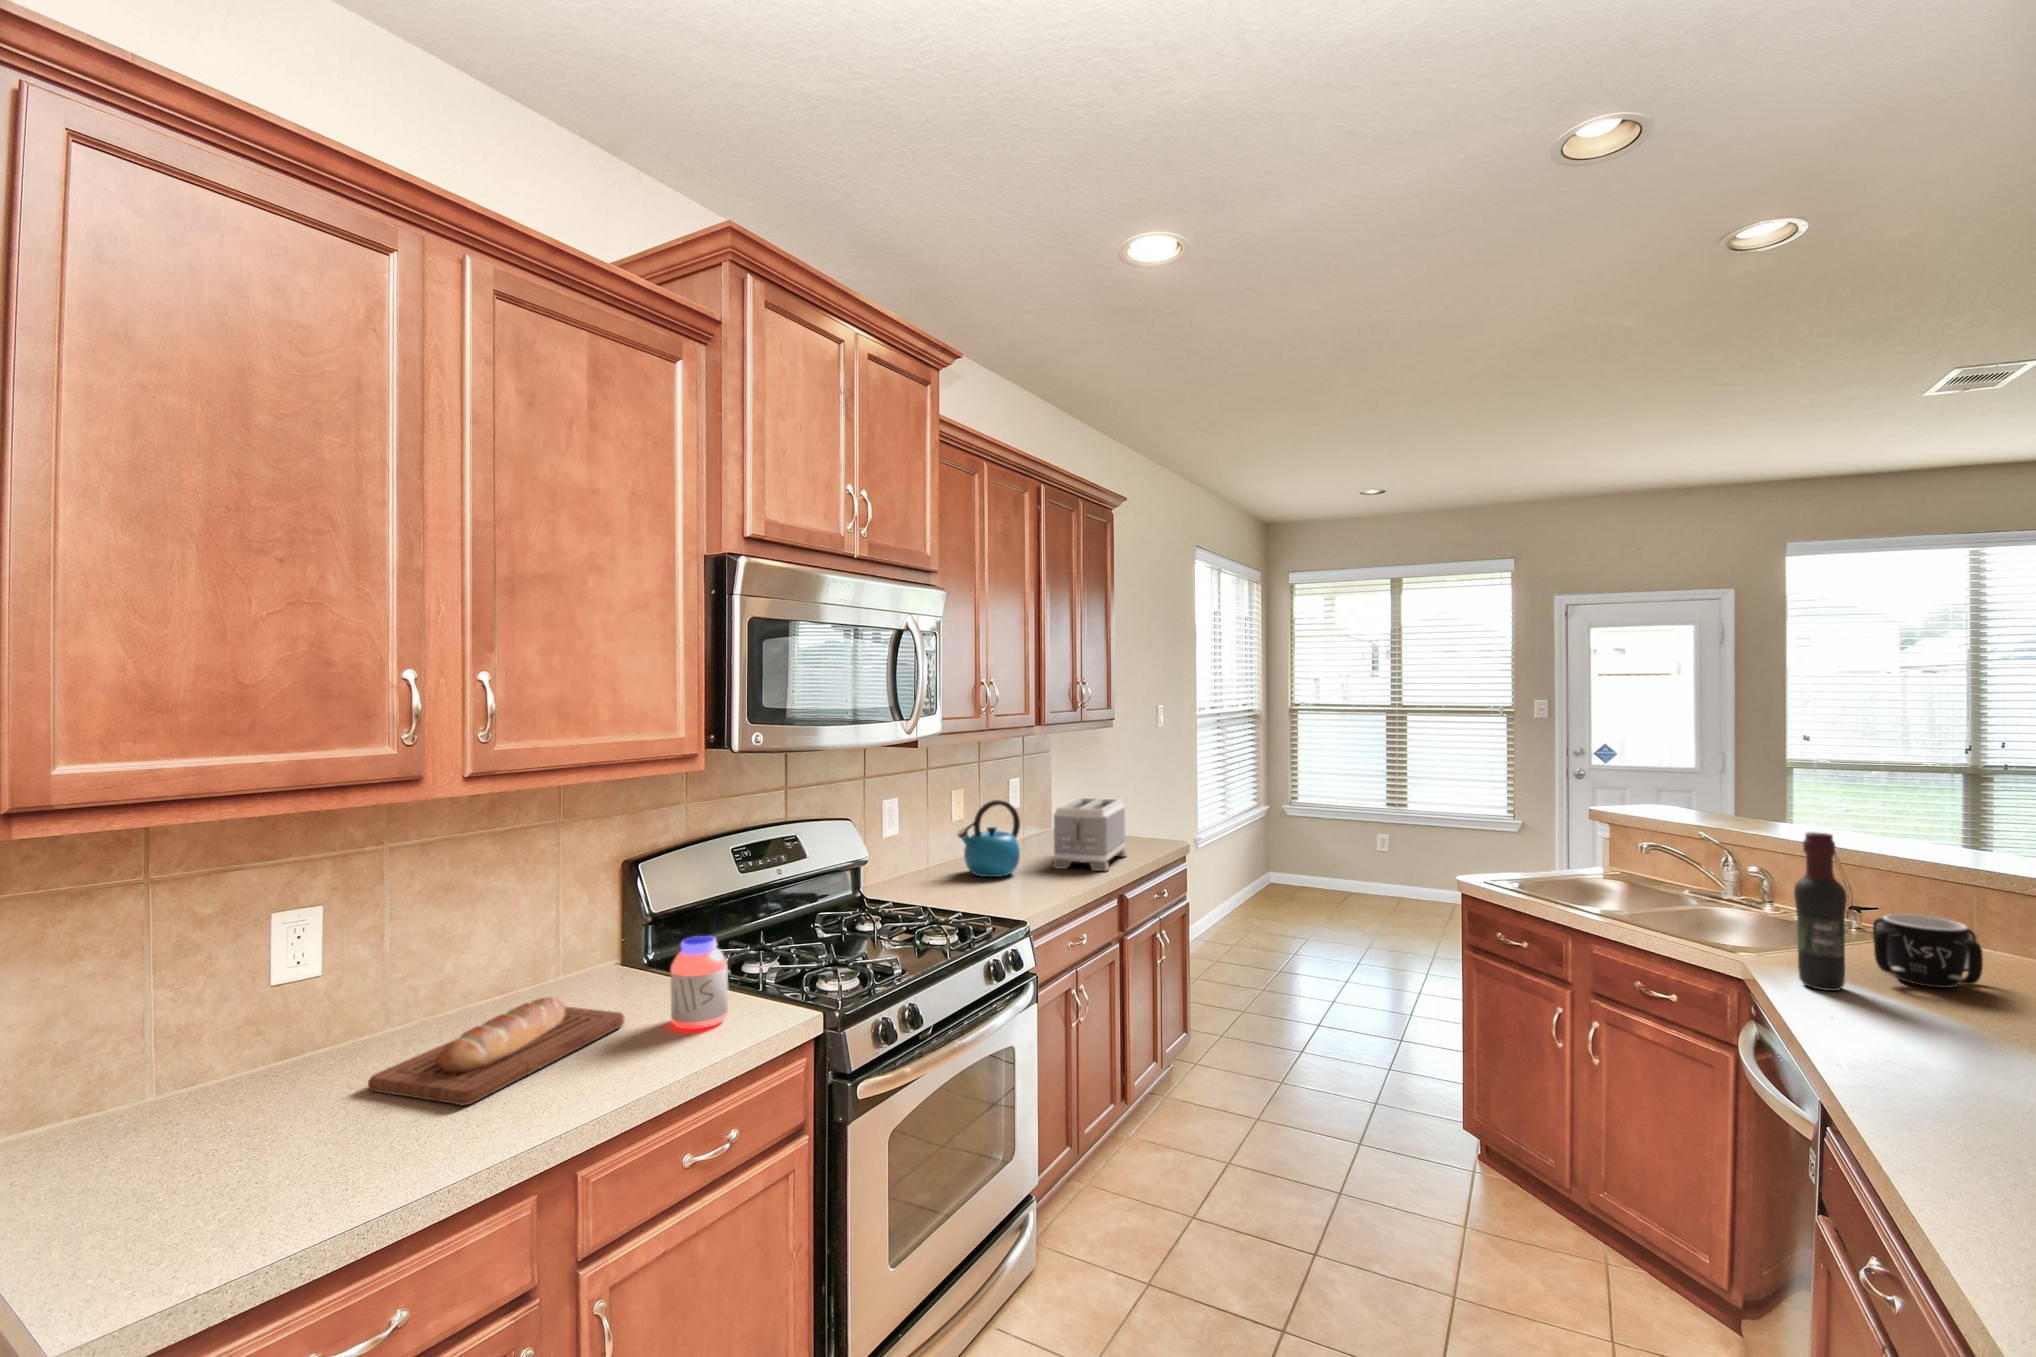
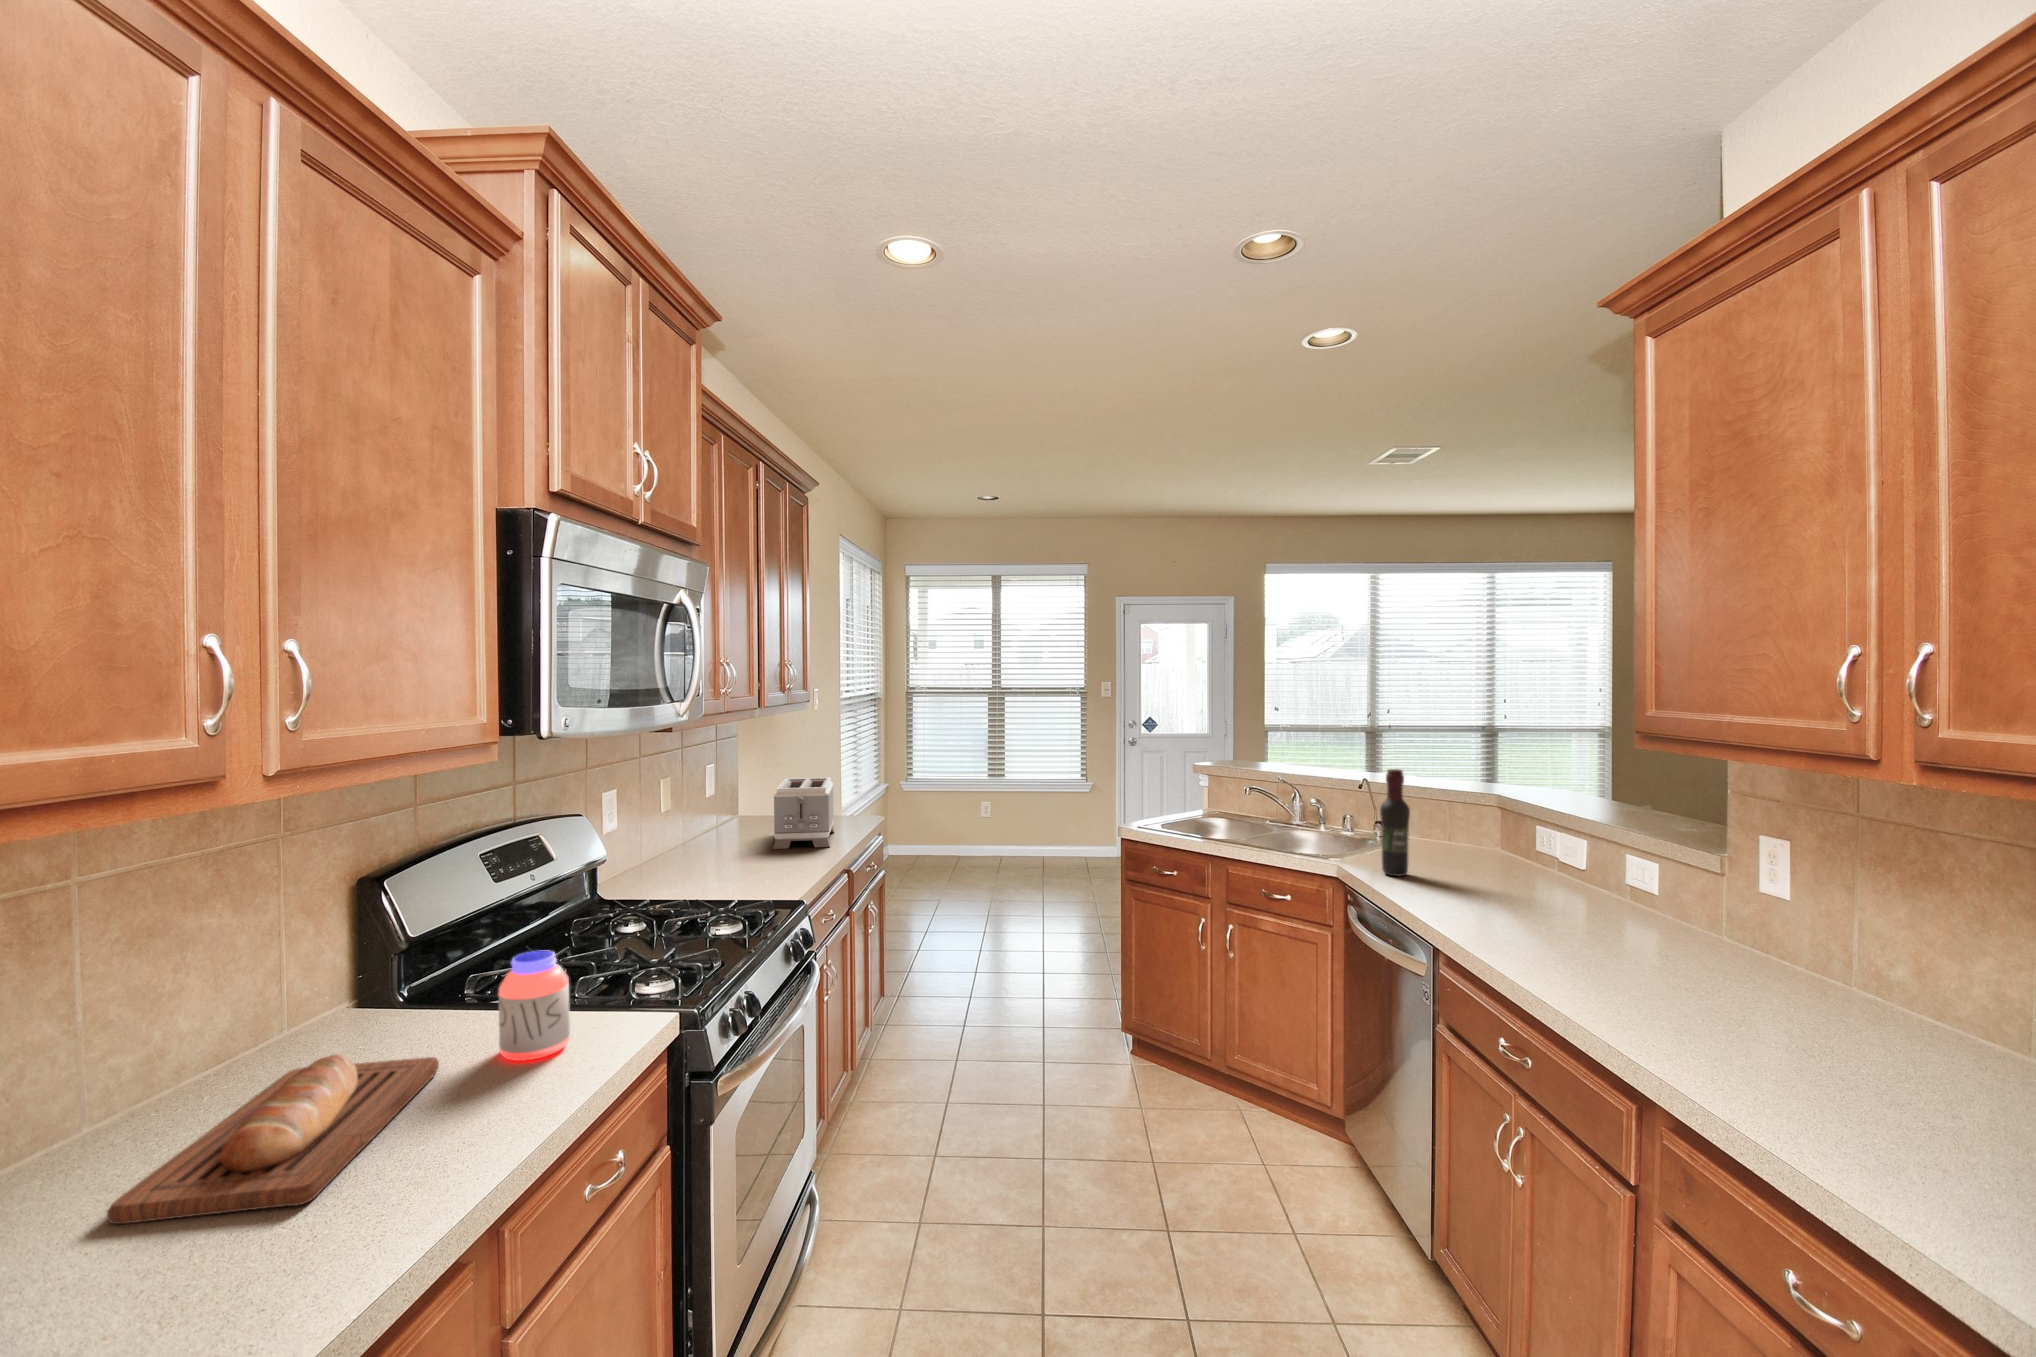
kettle: present [957,800,1020,877] -> none [683,784,747,863]
mug: present [1873,914,1983,988] -> none [1410,821,1474,866]

